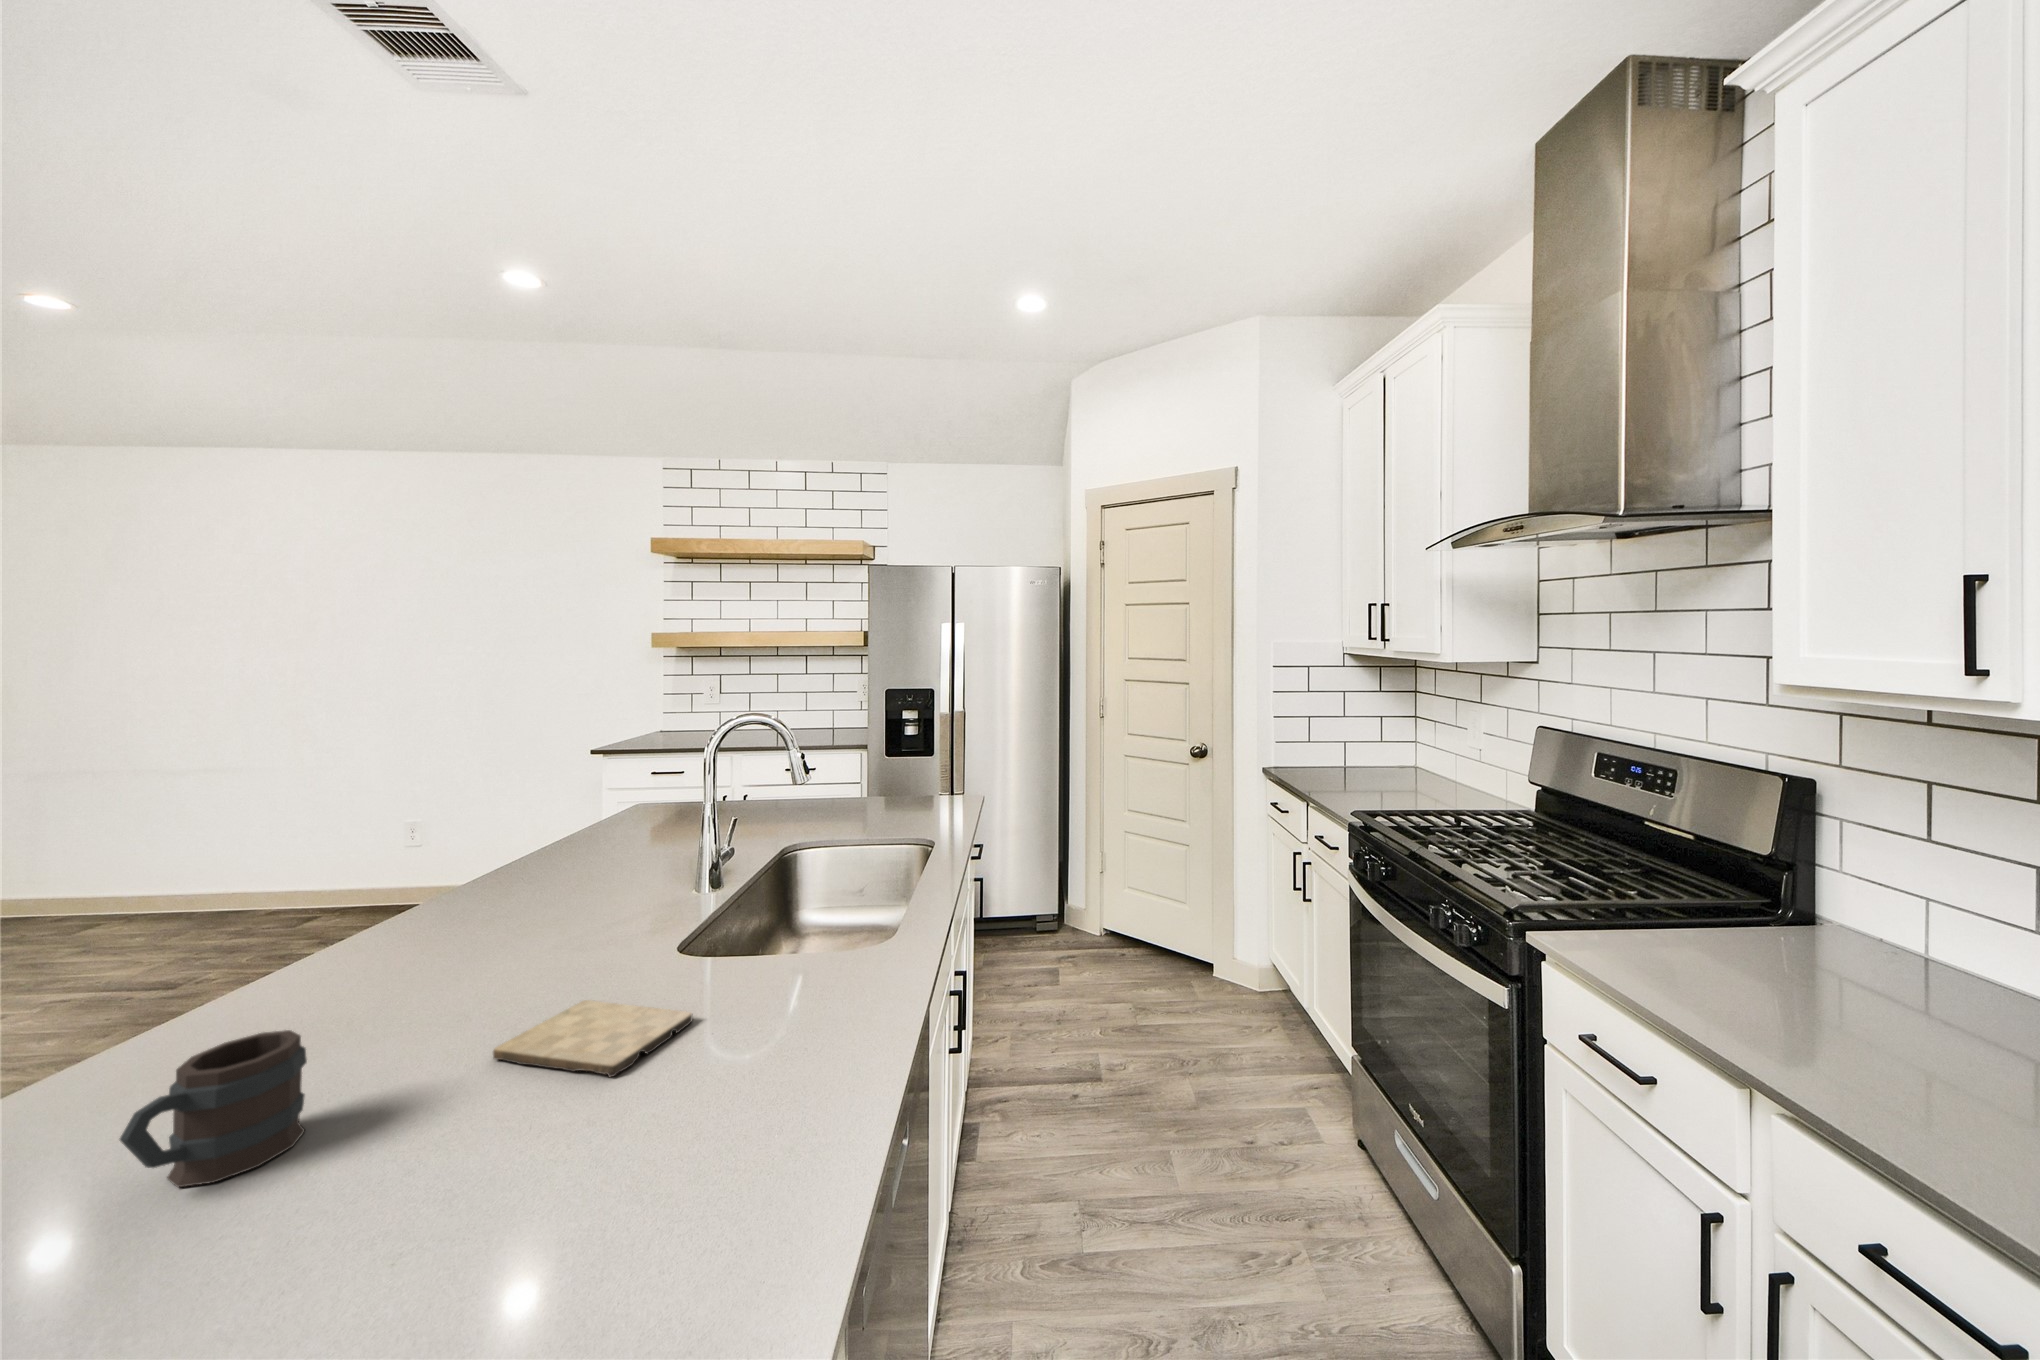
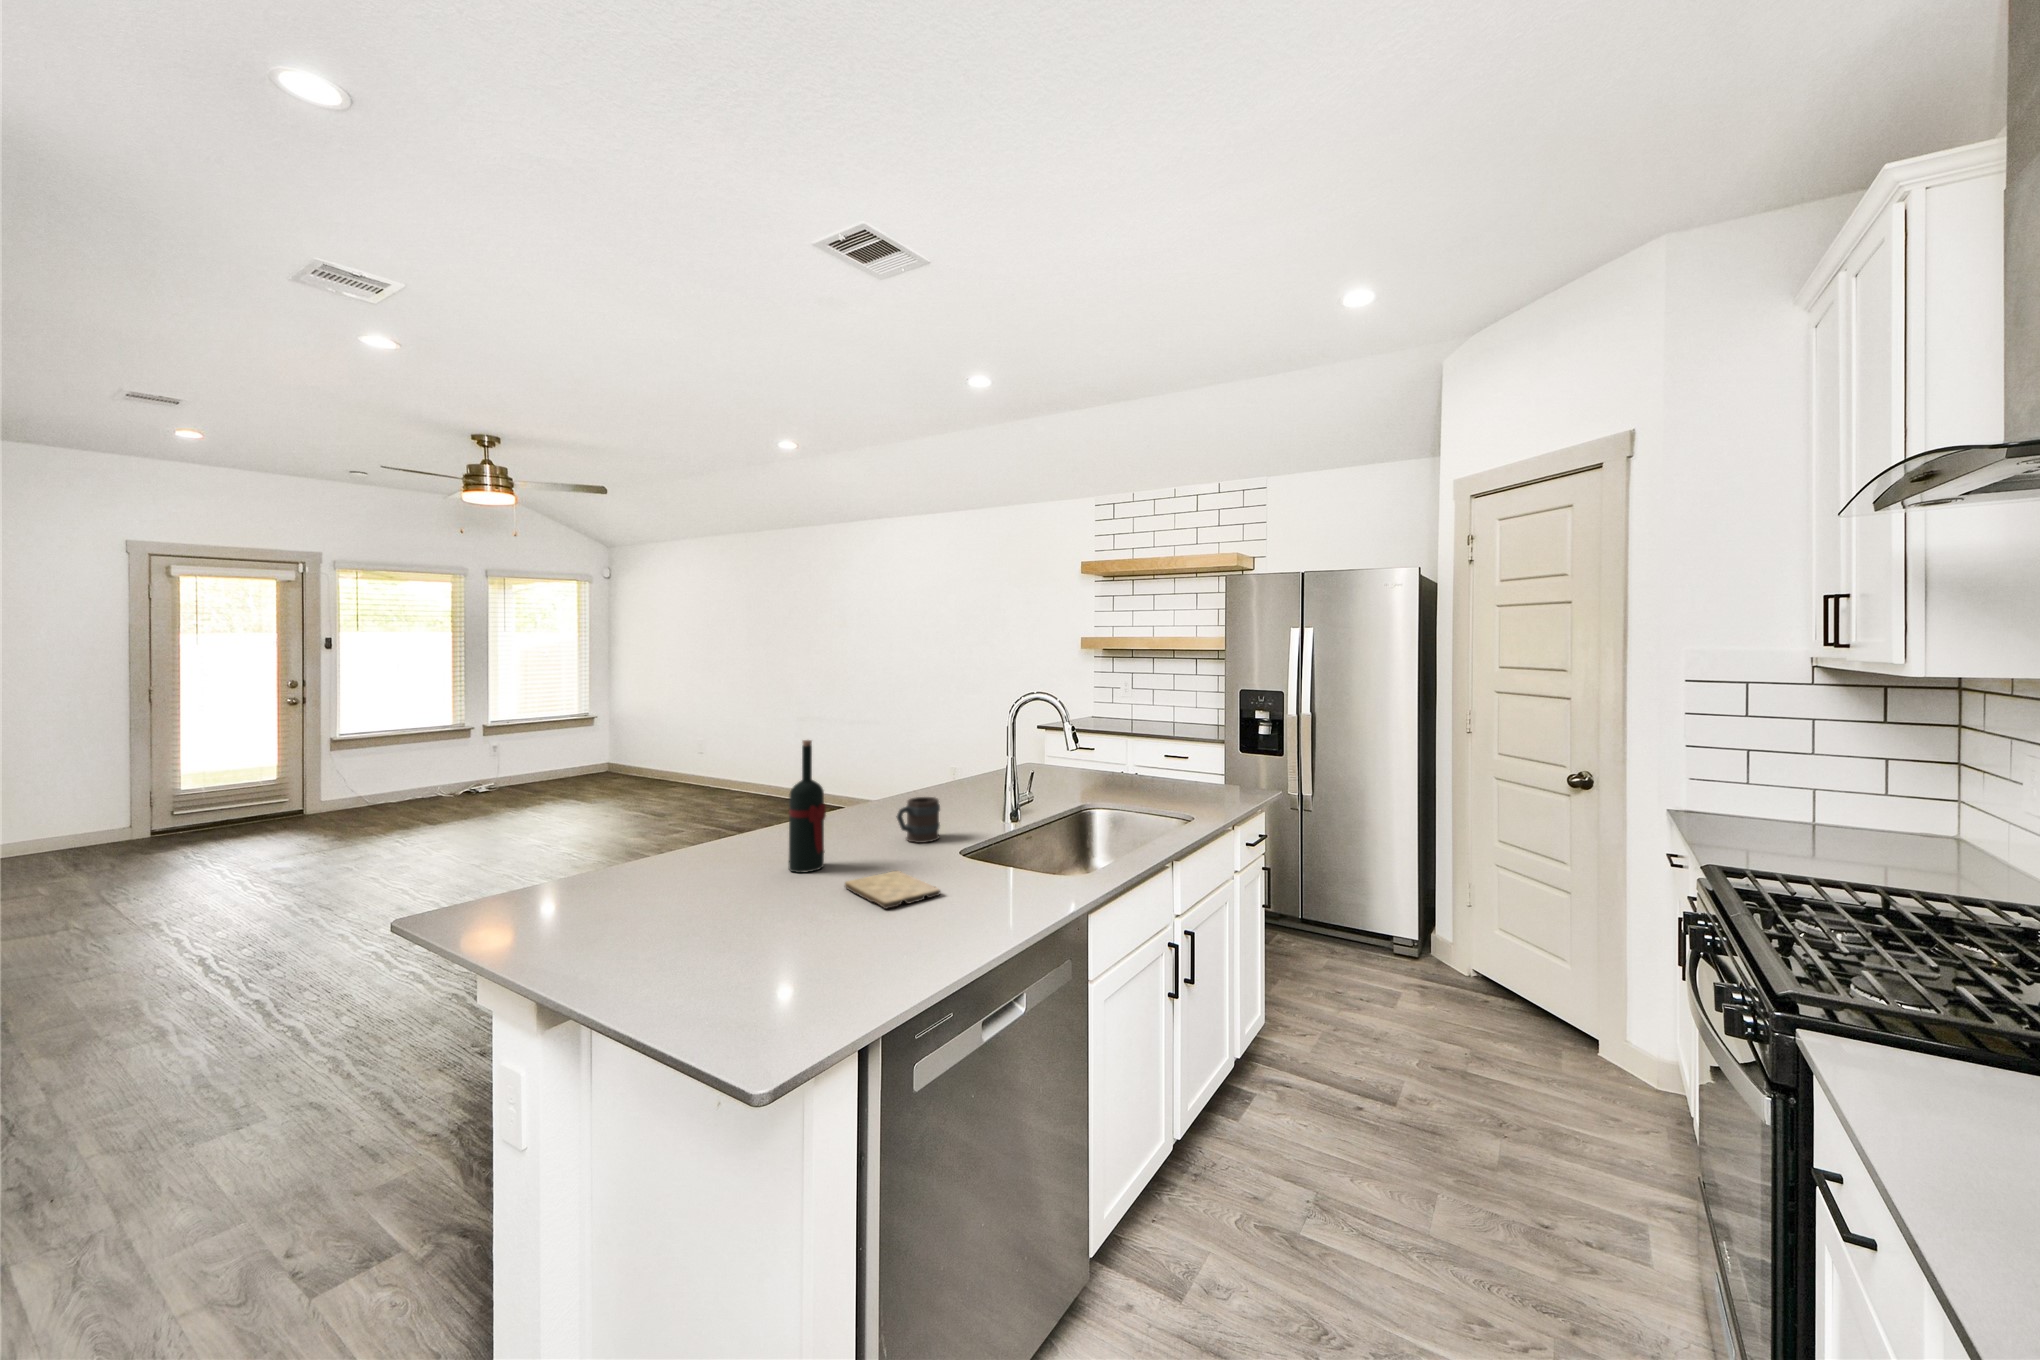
wine bottle: none [328,812,423,1060] -> present [789,740,826,873]
mug: present [119,1030,307,1187] -> present [896,797,940,843]

